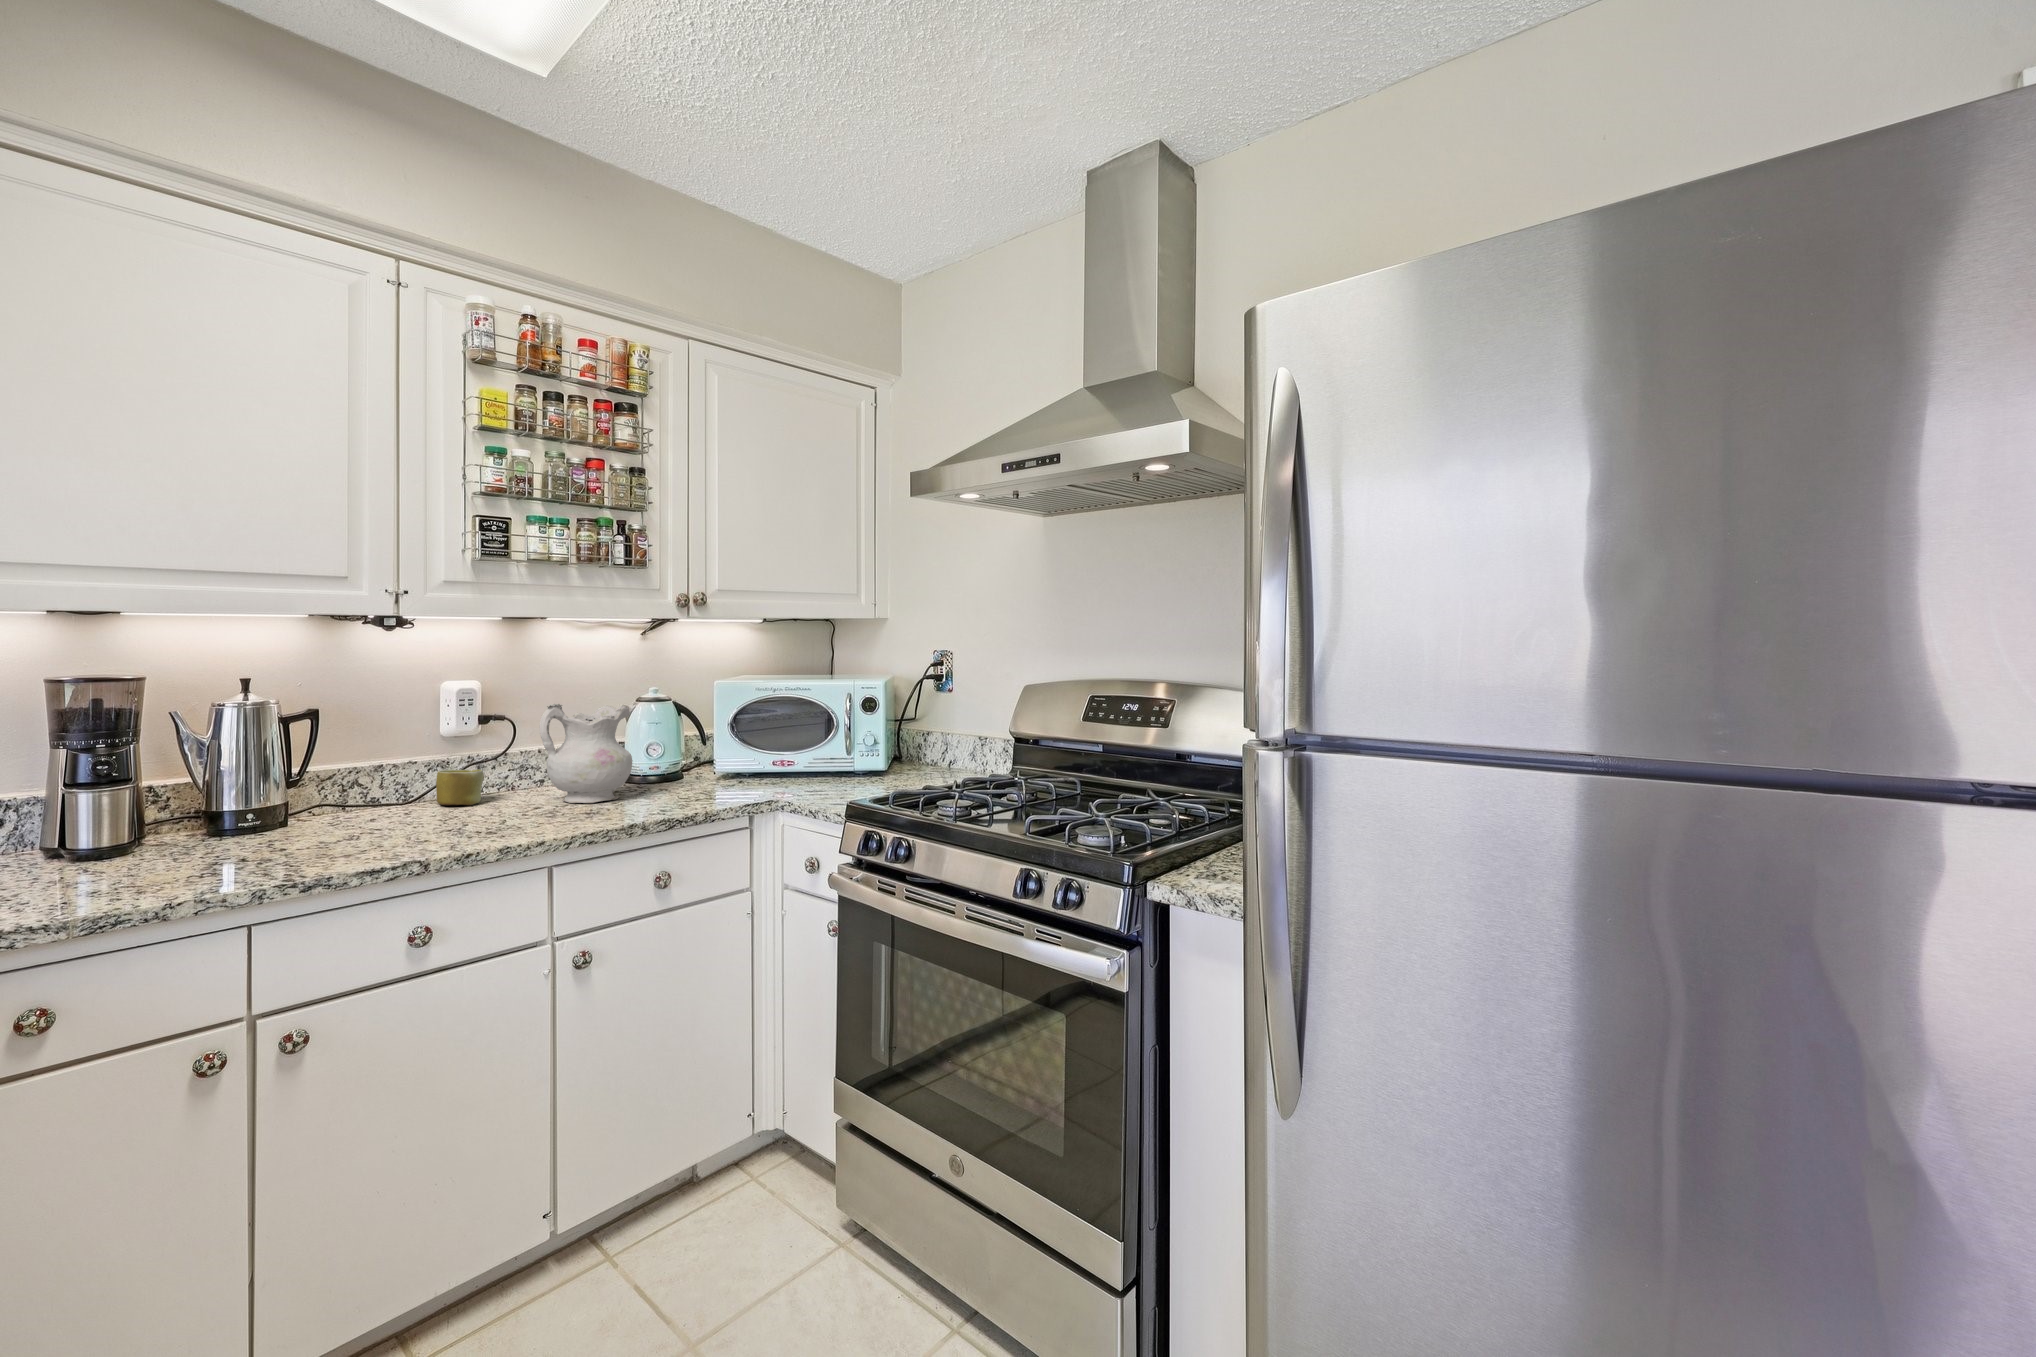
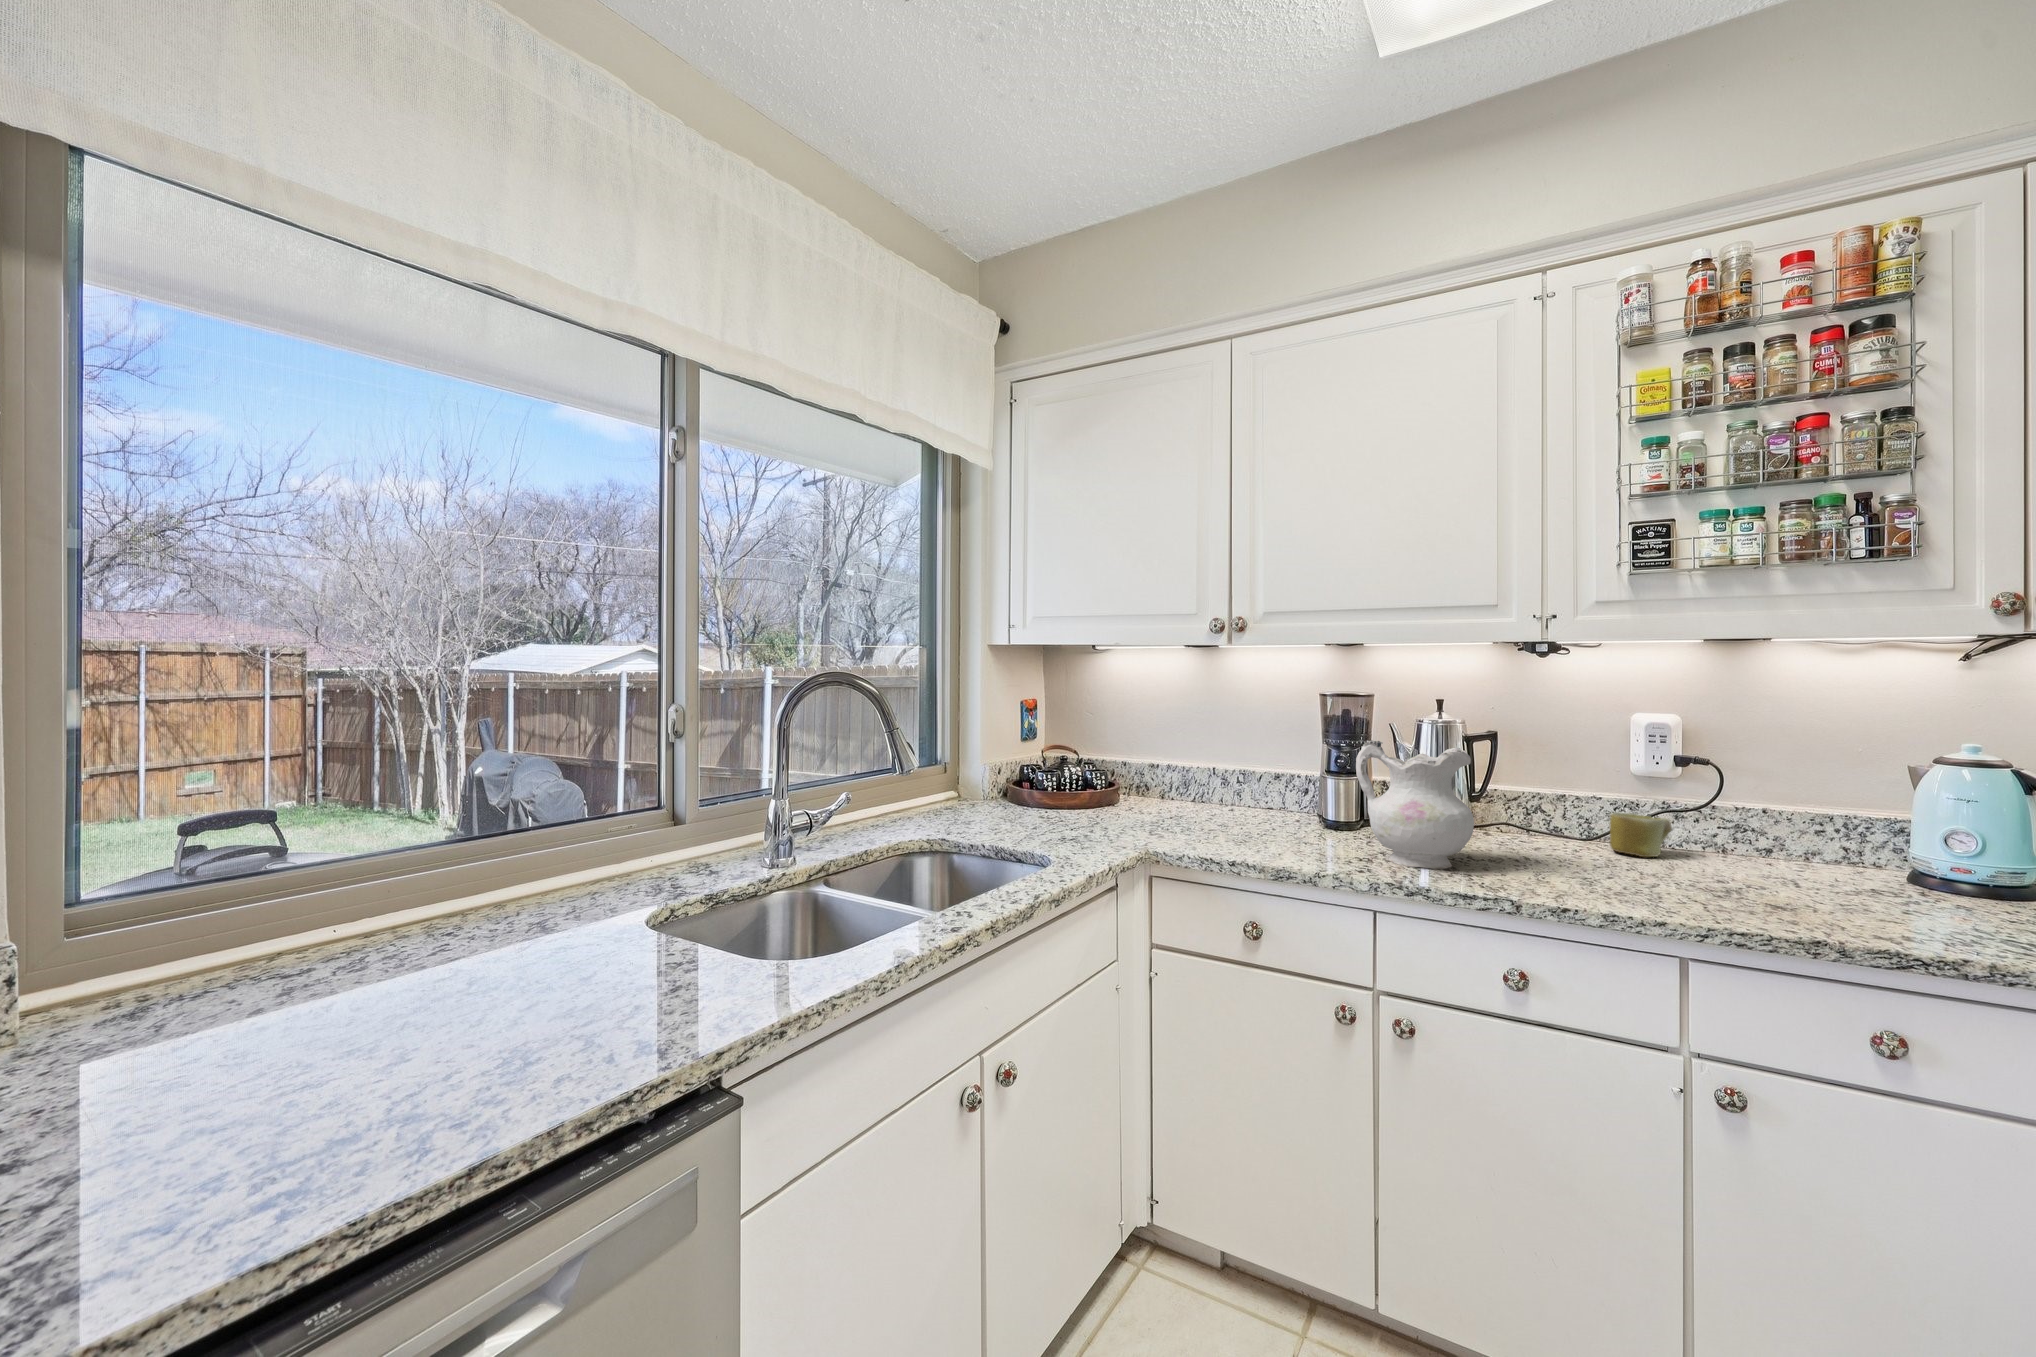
ceramic pitcher: present [539,704,633,803] -> present [1356,740,1474,869]

